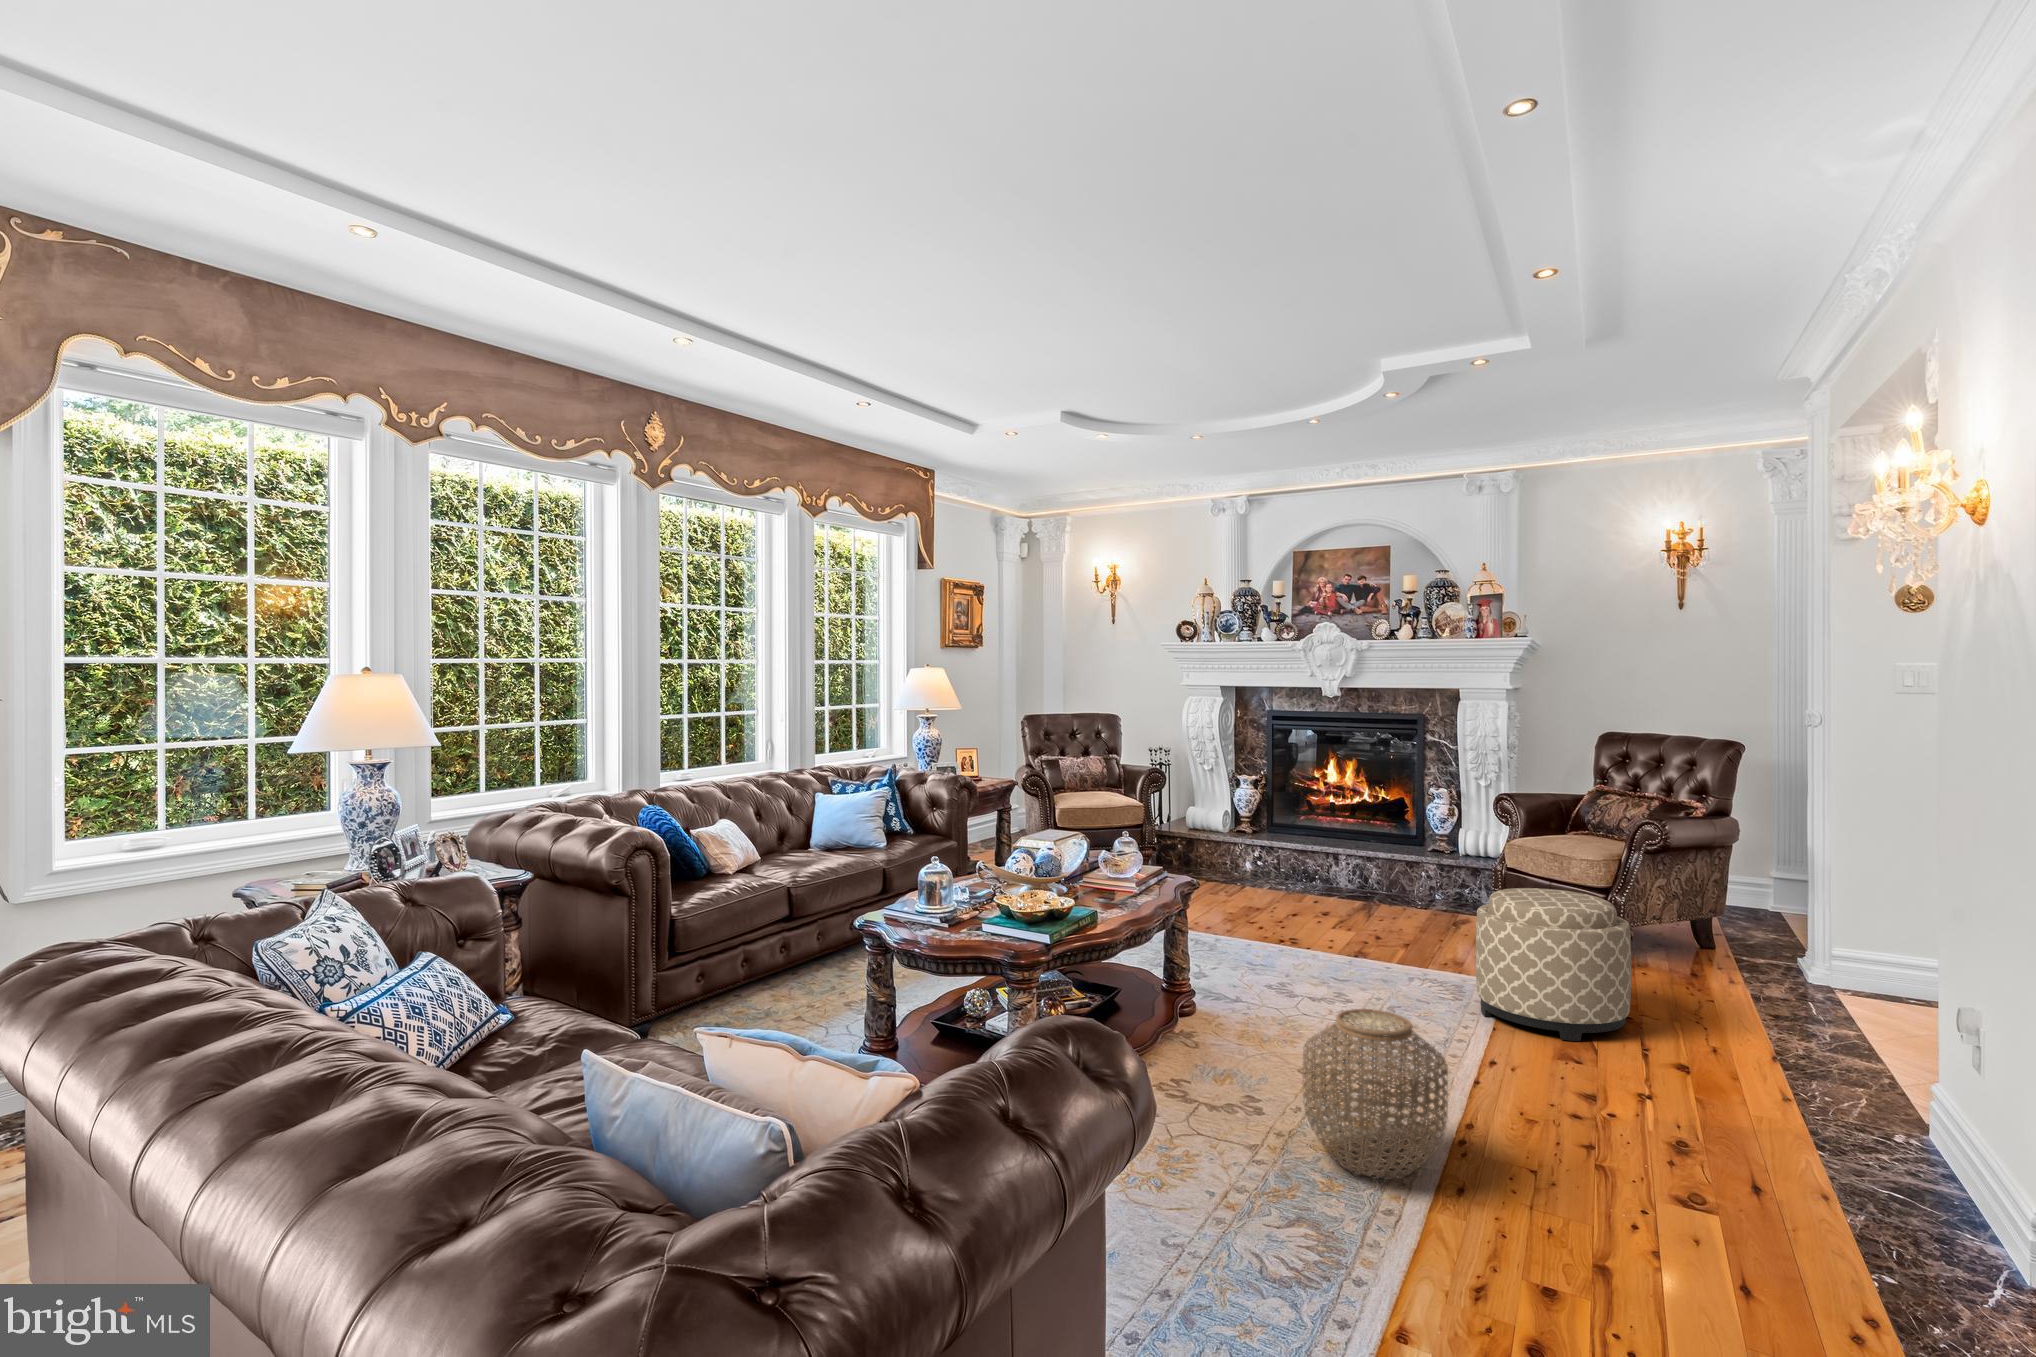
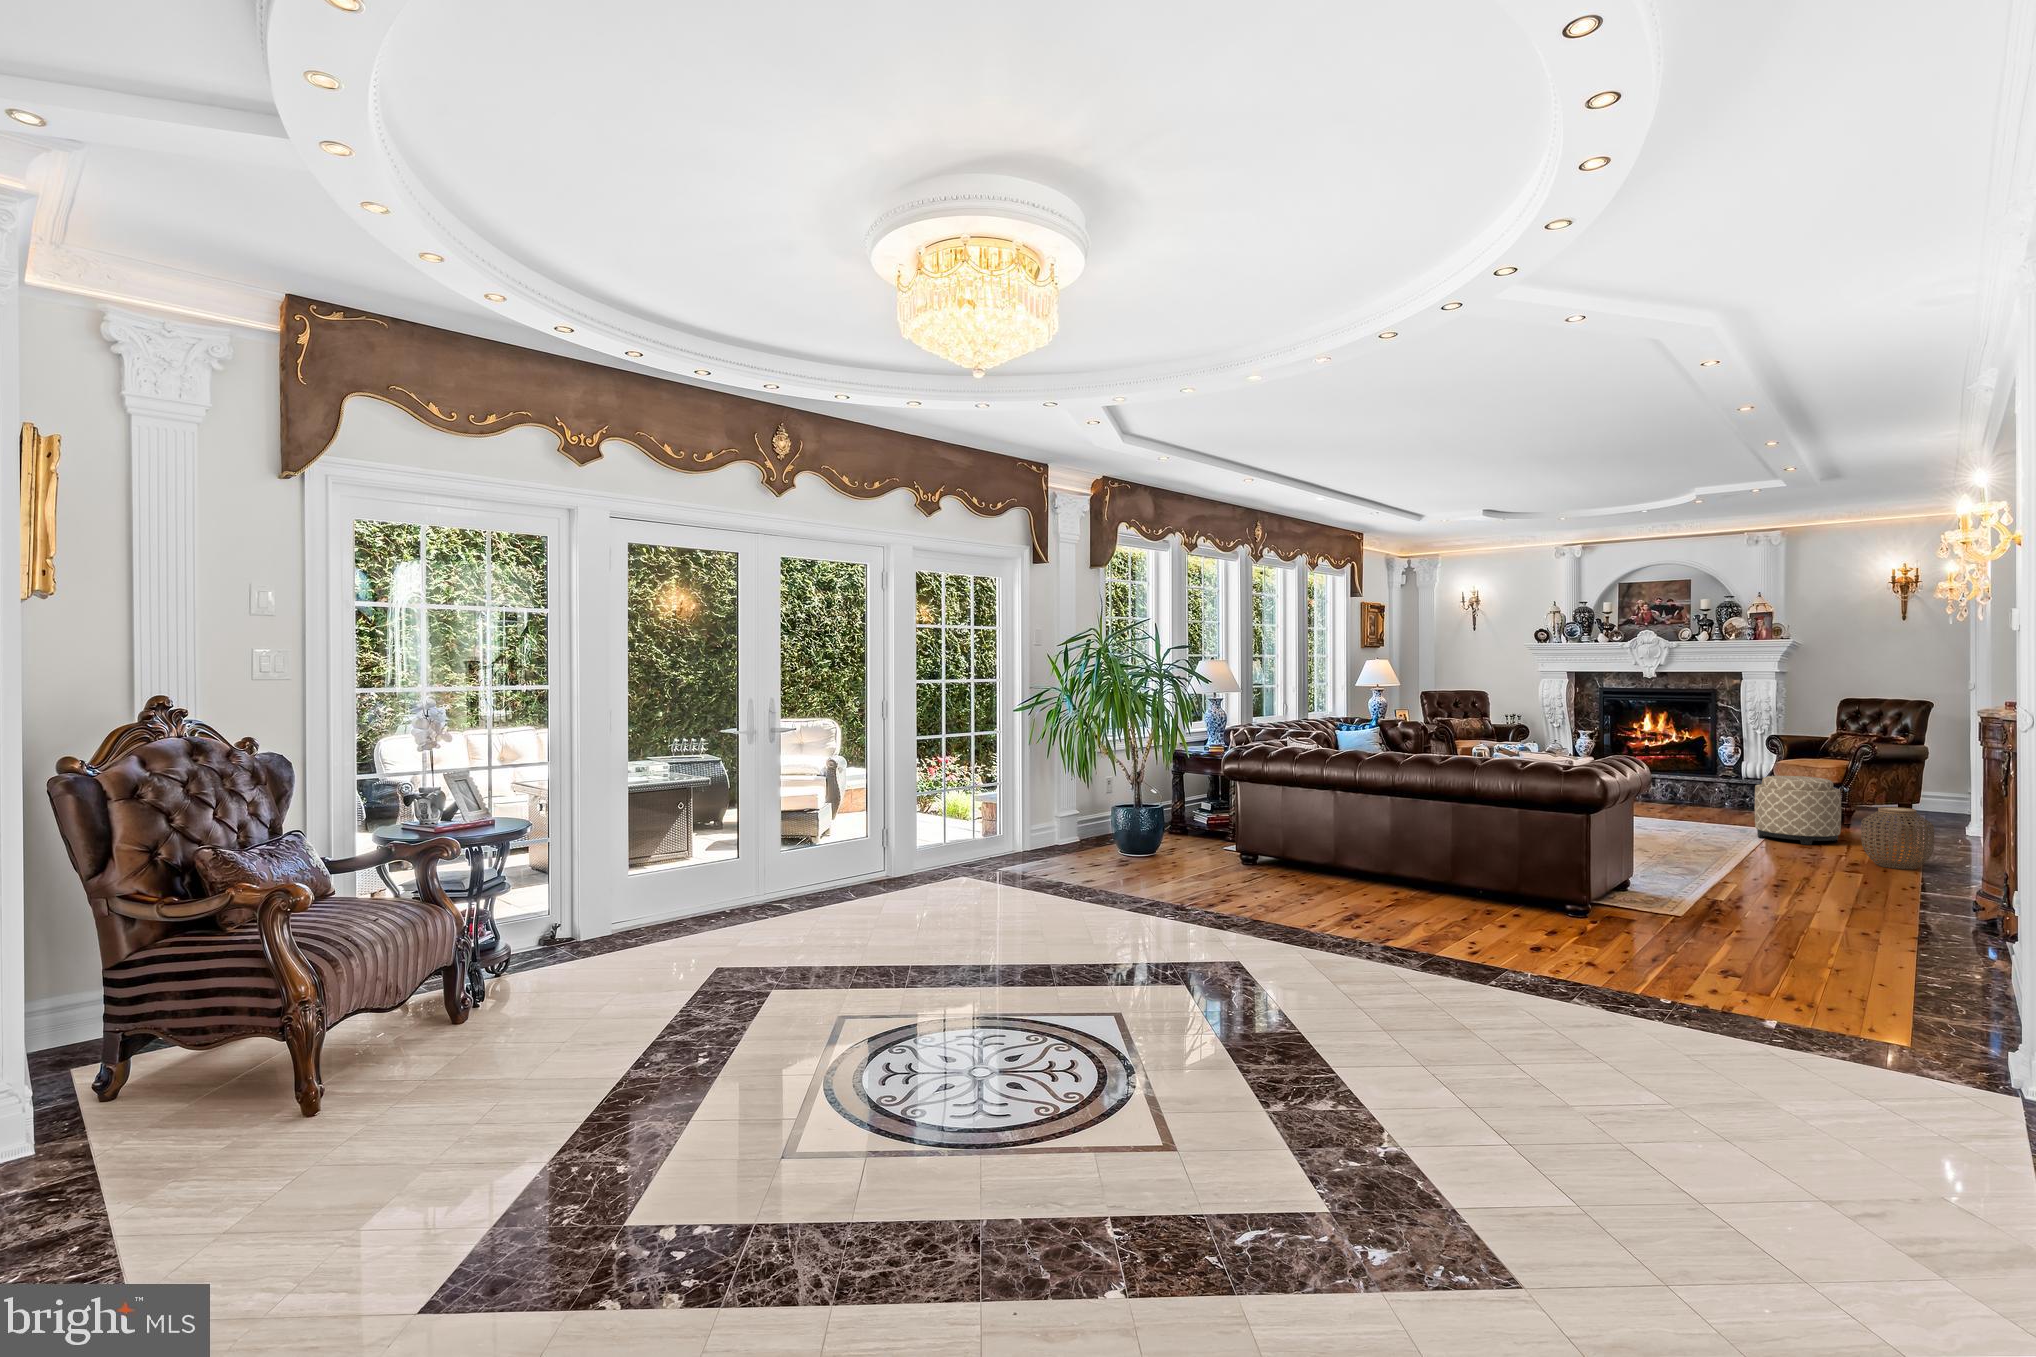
woven basket: present [1303,1009,1448,1178] -> present [1861,807,1934,869]

